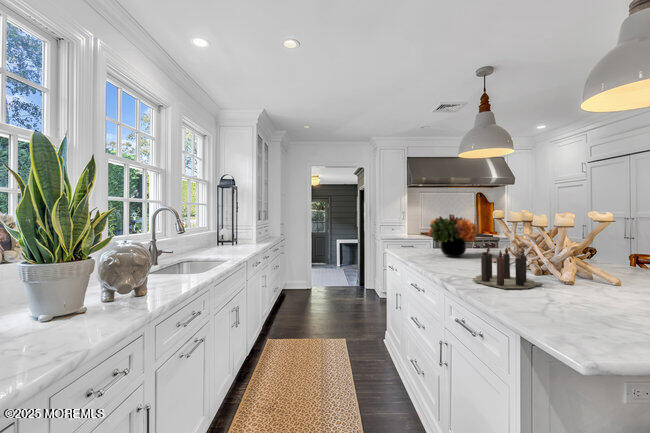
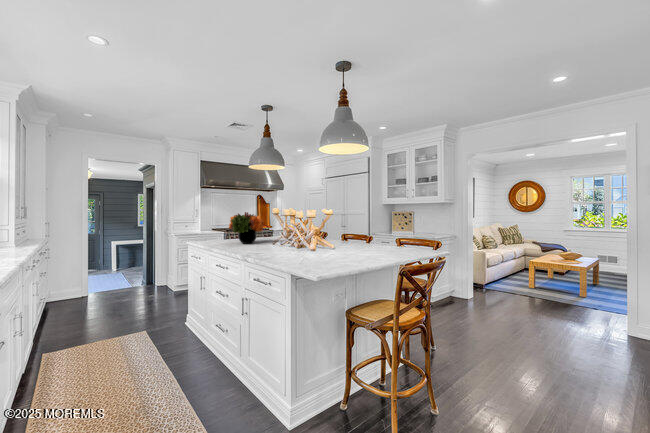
candle: present [473,247,541,289] -> none [259,232,301,256]

